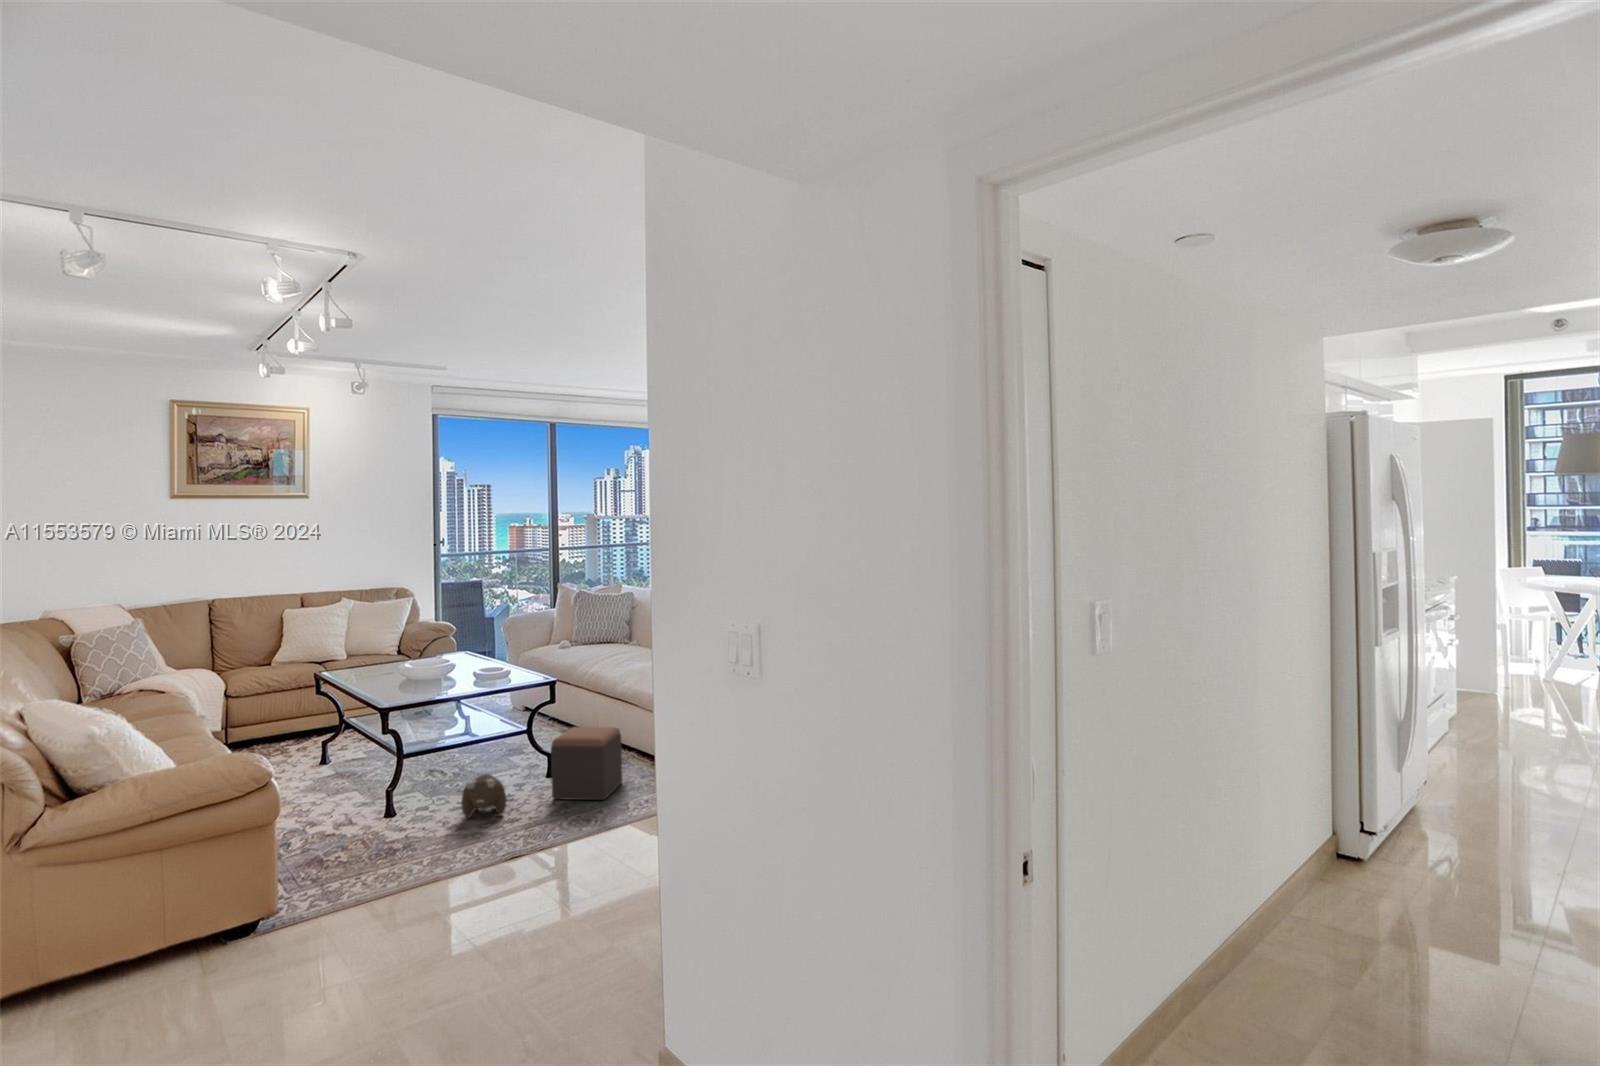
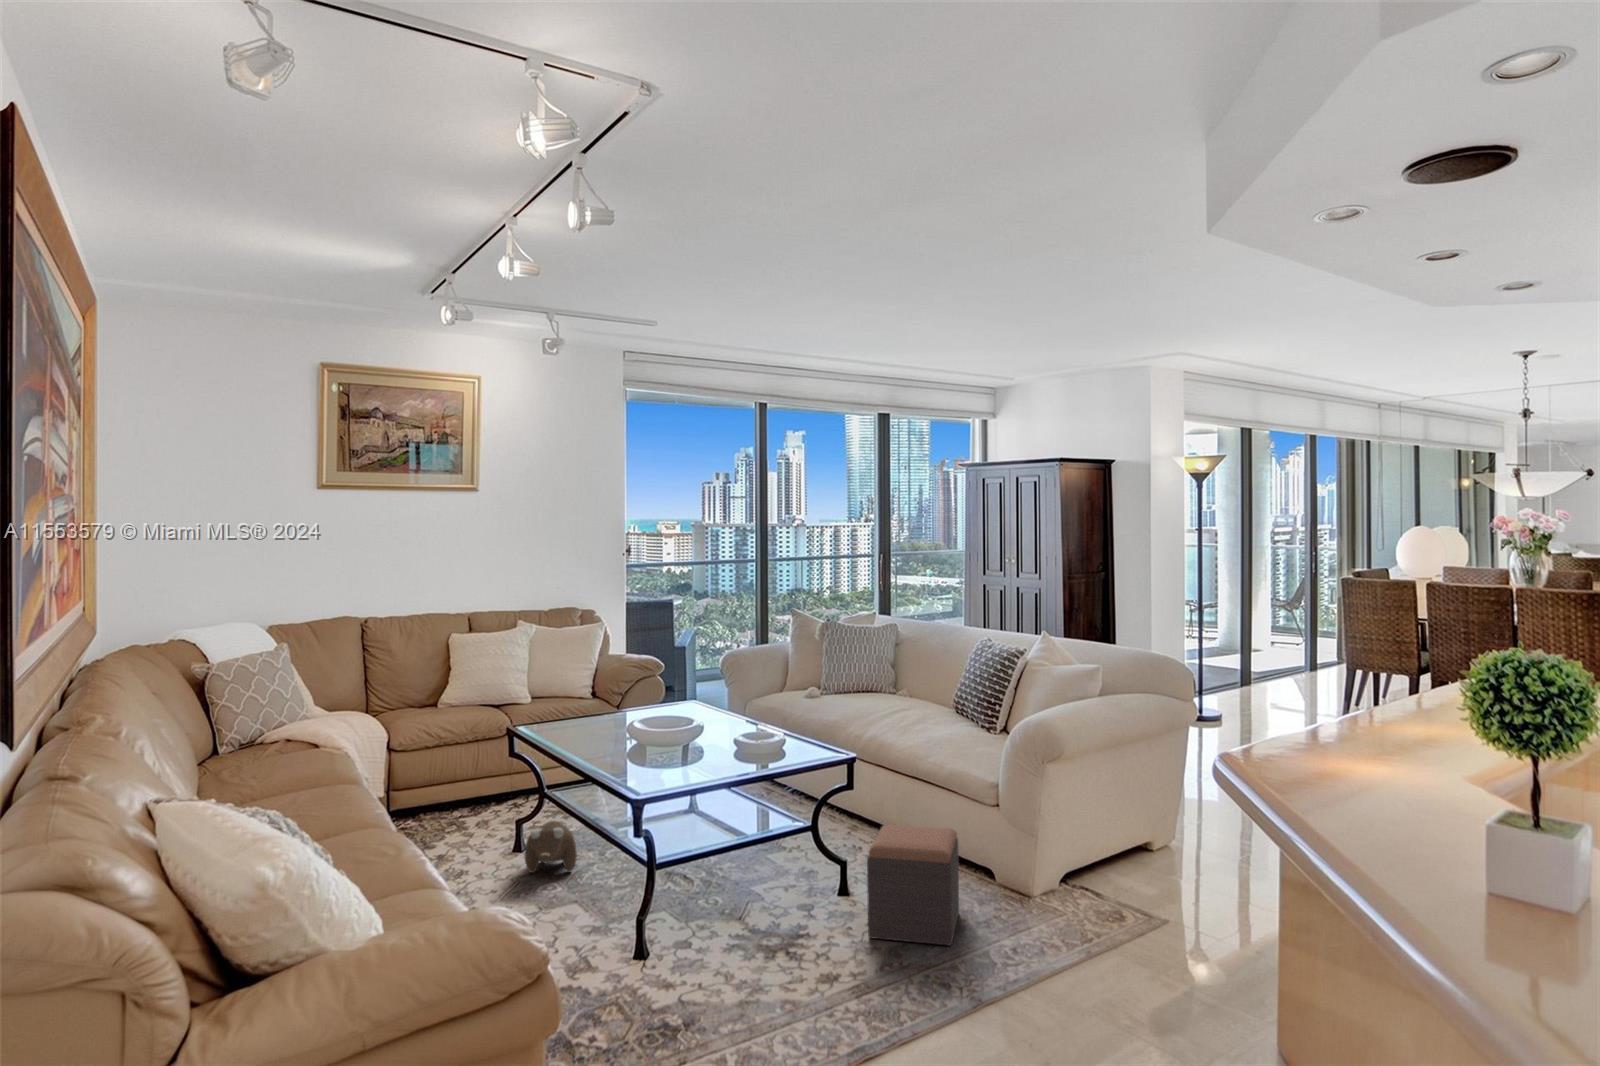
plush toy: present [461,774,506,818] -> present [525,821,577,873]

